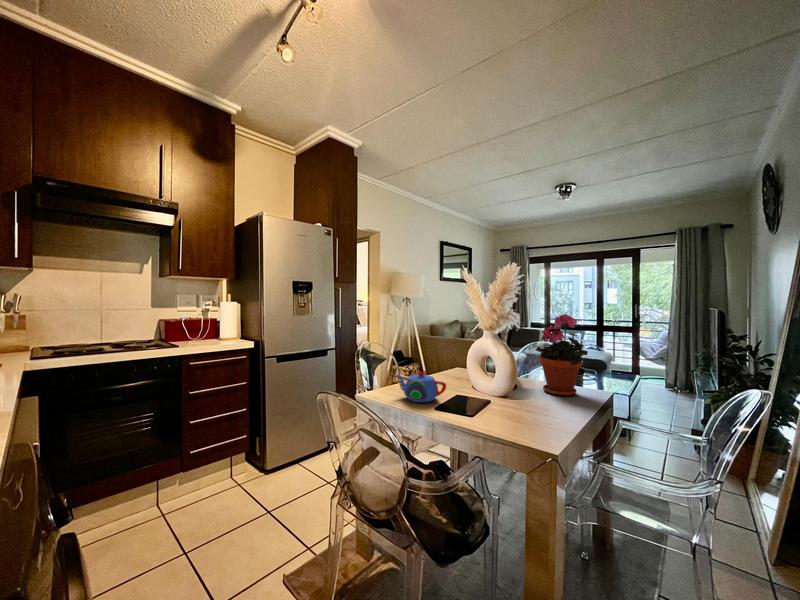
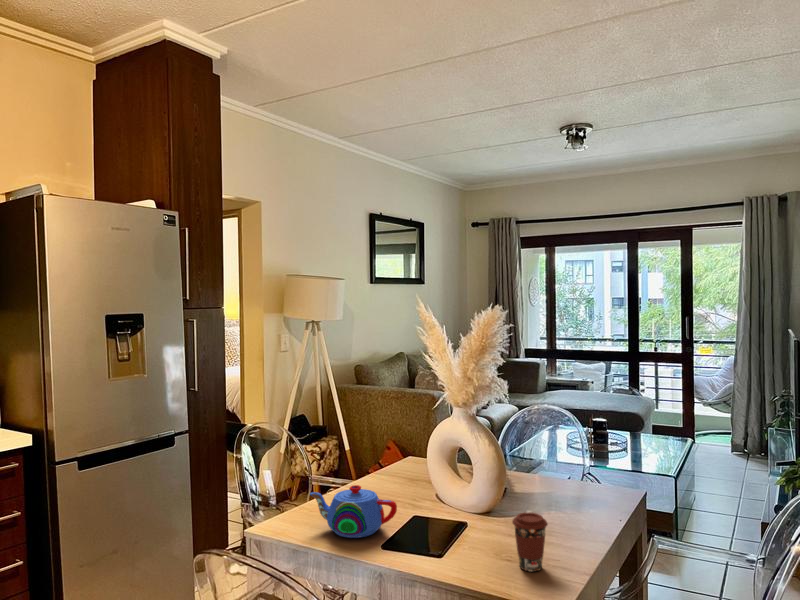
potted plant: present [536,314,588,396] -> none [534,374,610,504]
coffee cup: none [520,391,545,429] -> present [513,513,548,572]

